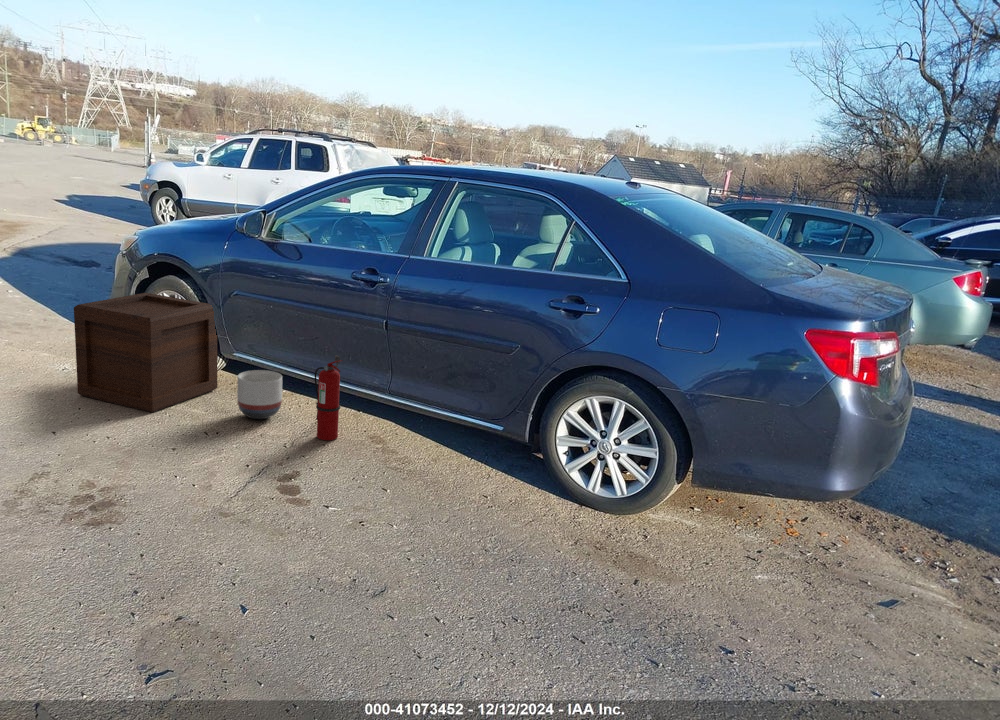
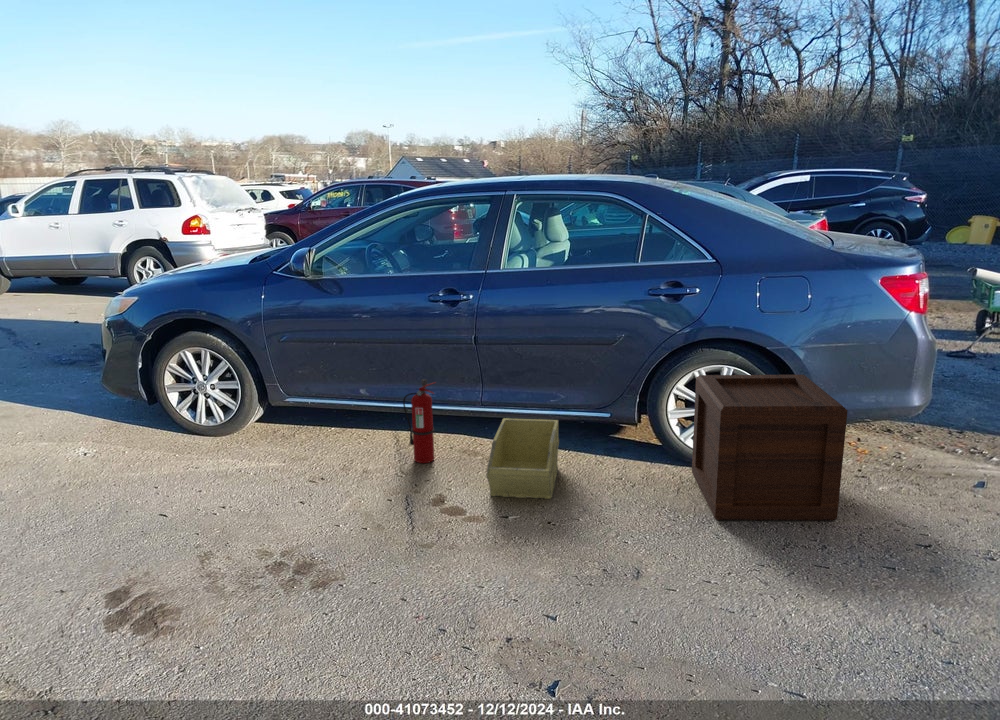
wooden crate: present [74,293,217,413] -> present [692,375,847,521]
planter: present [237,370,282,419] -> none [315,408,360,458]
storage bin: none [333,410,449,500] -> present [486,418,559,499]

